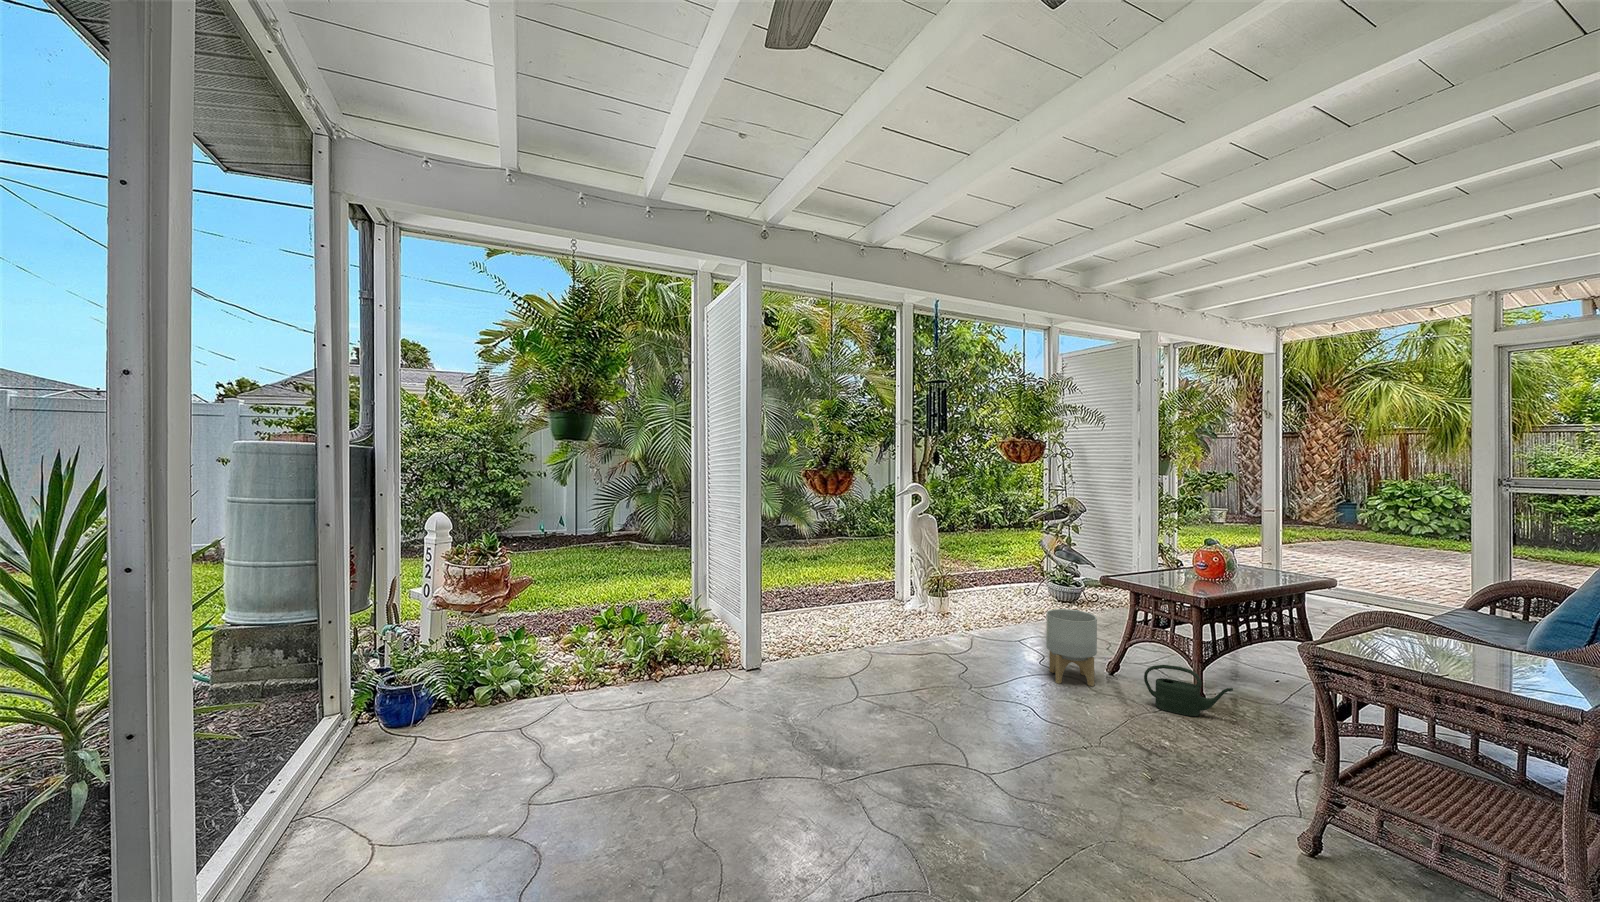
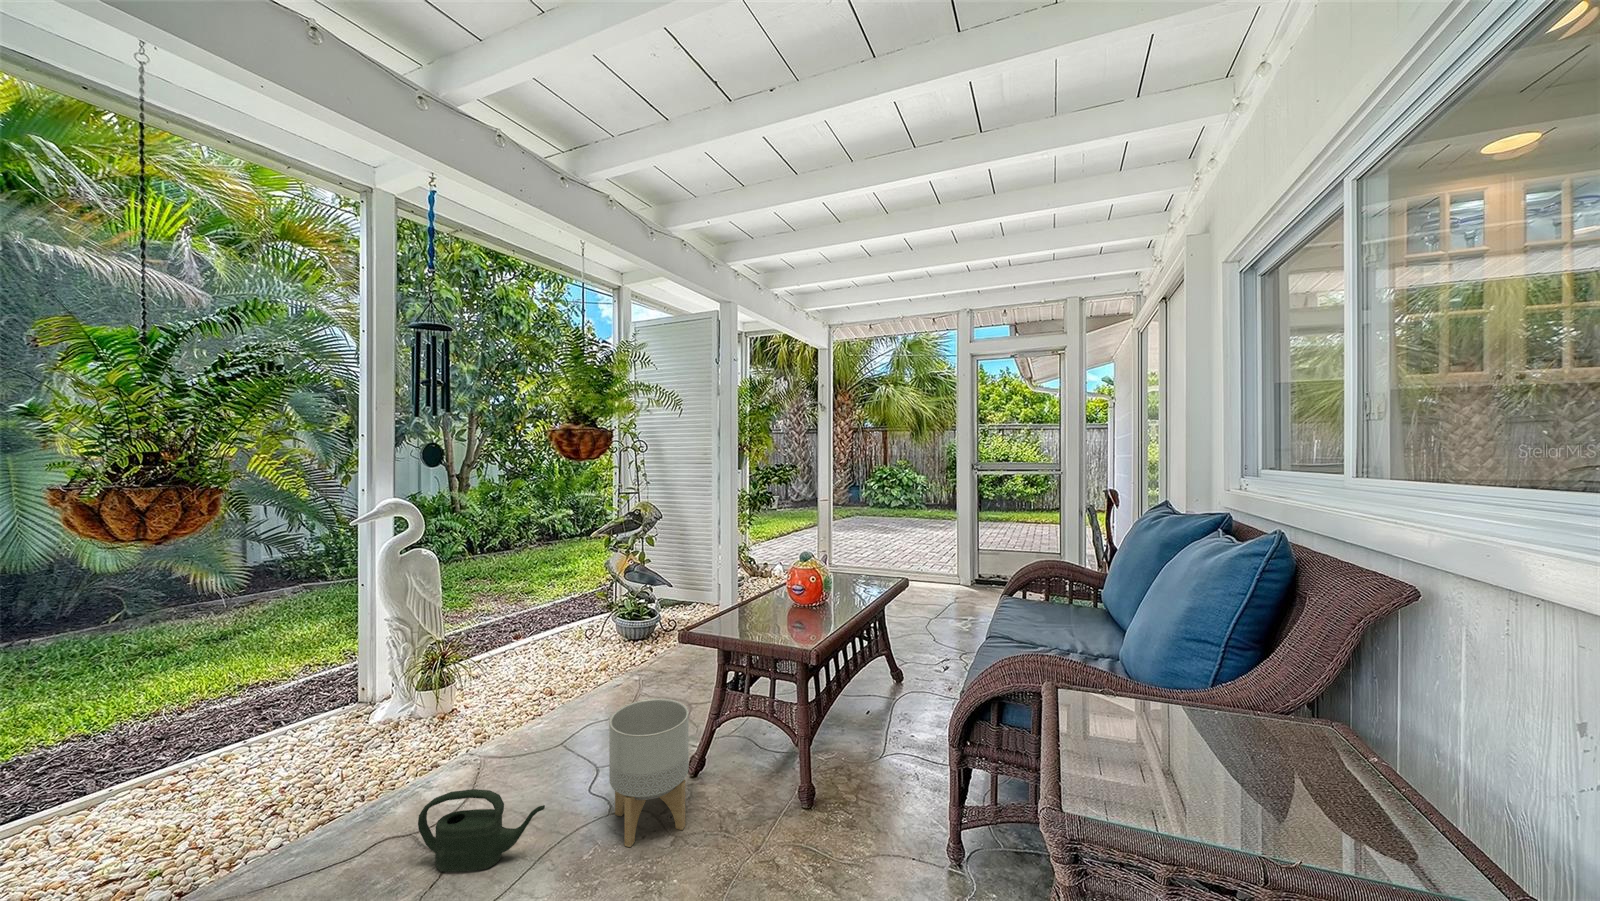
watering can: present [1144,665,1233,716] -> present [418,789,545,872]

